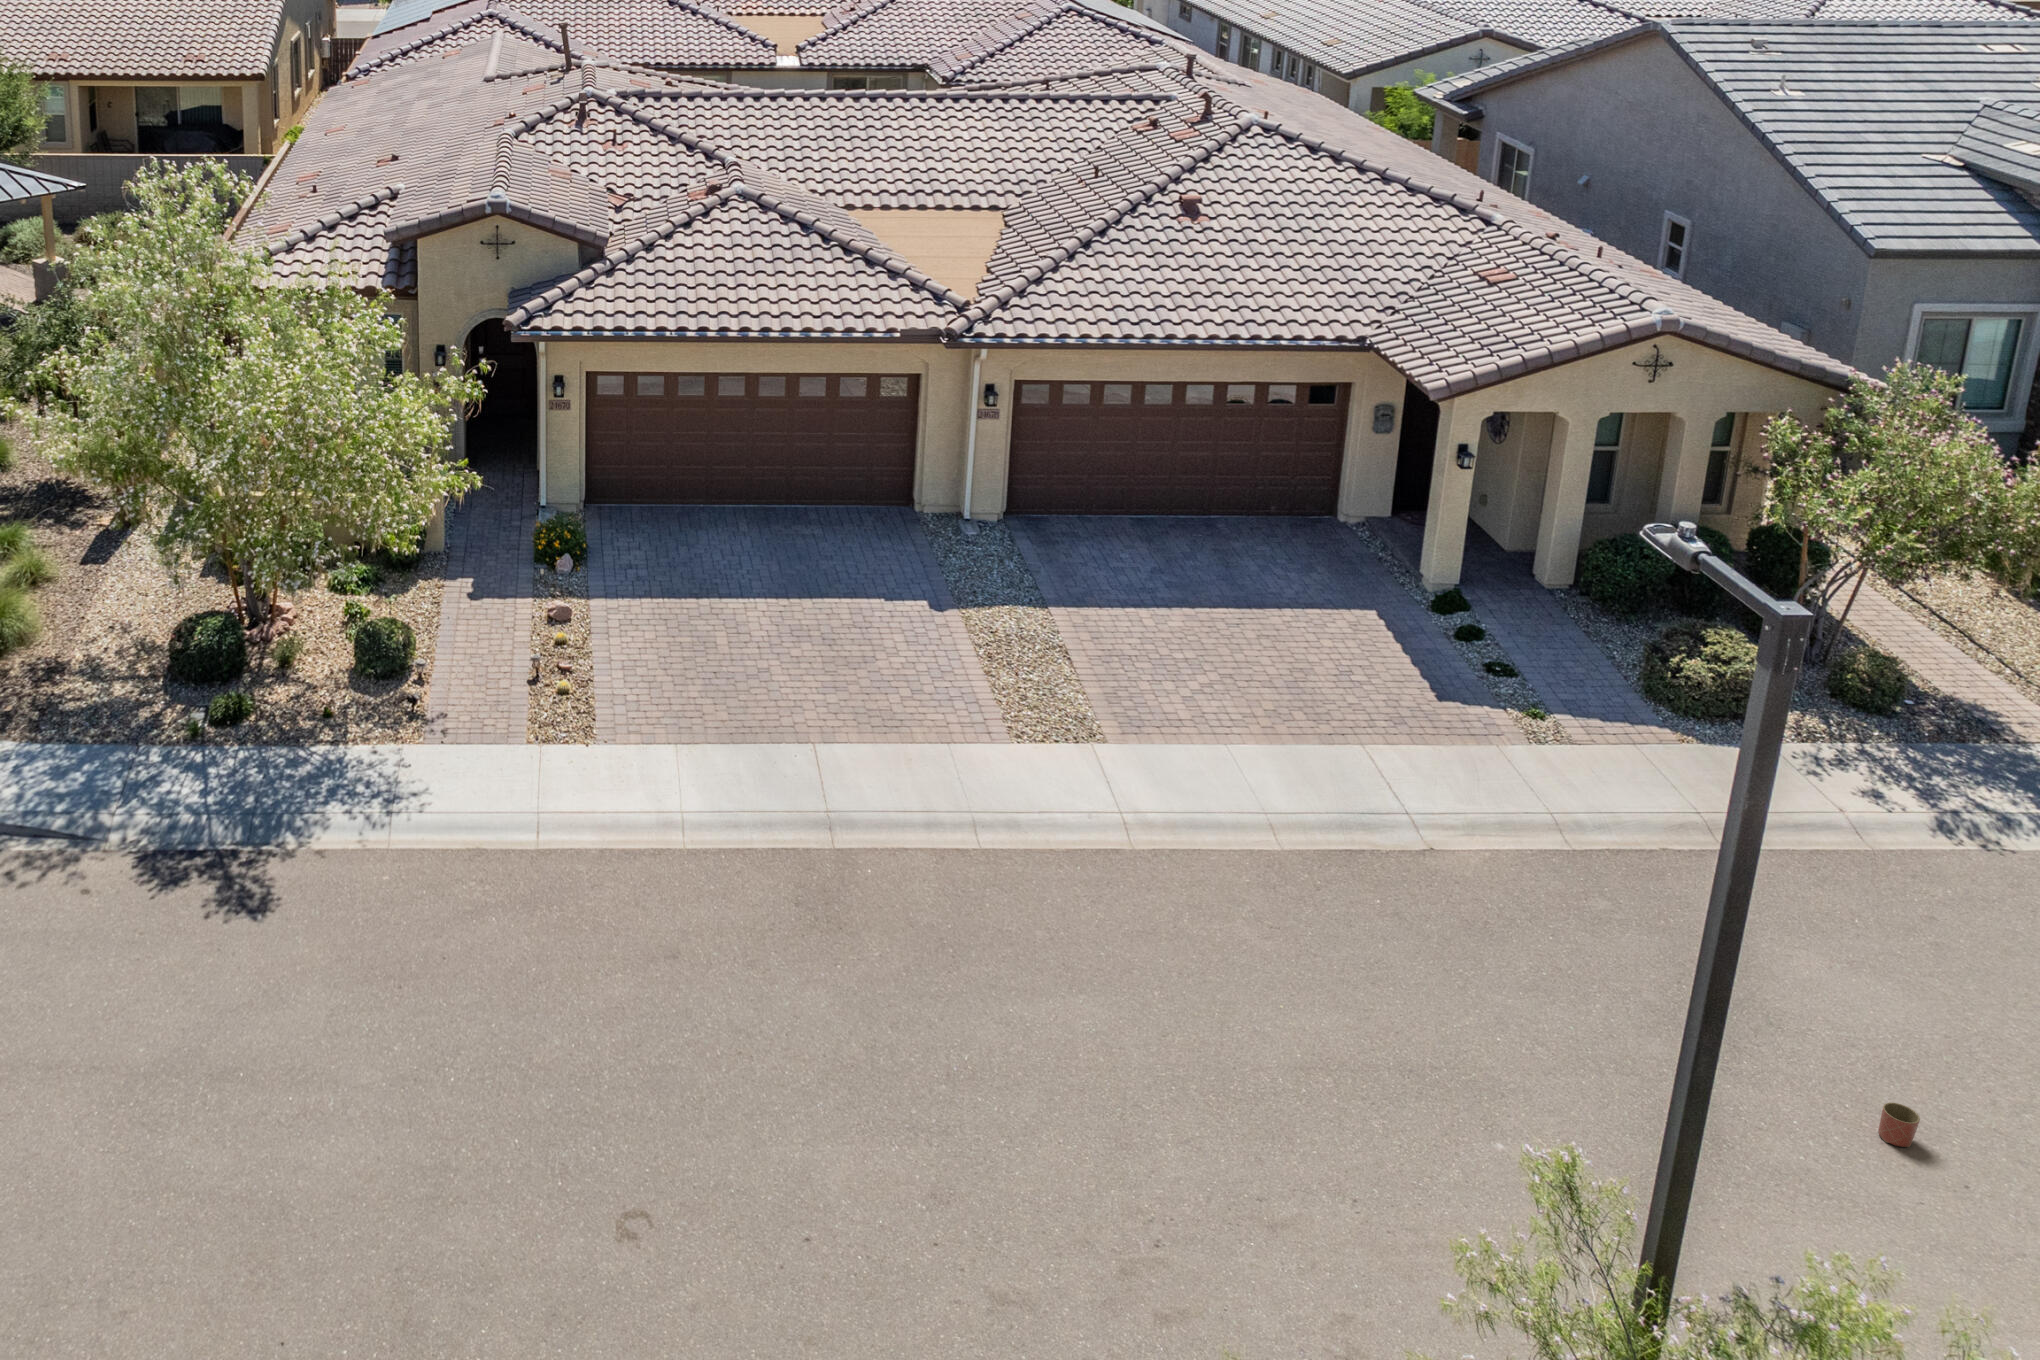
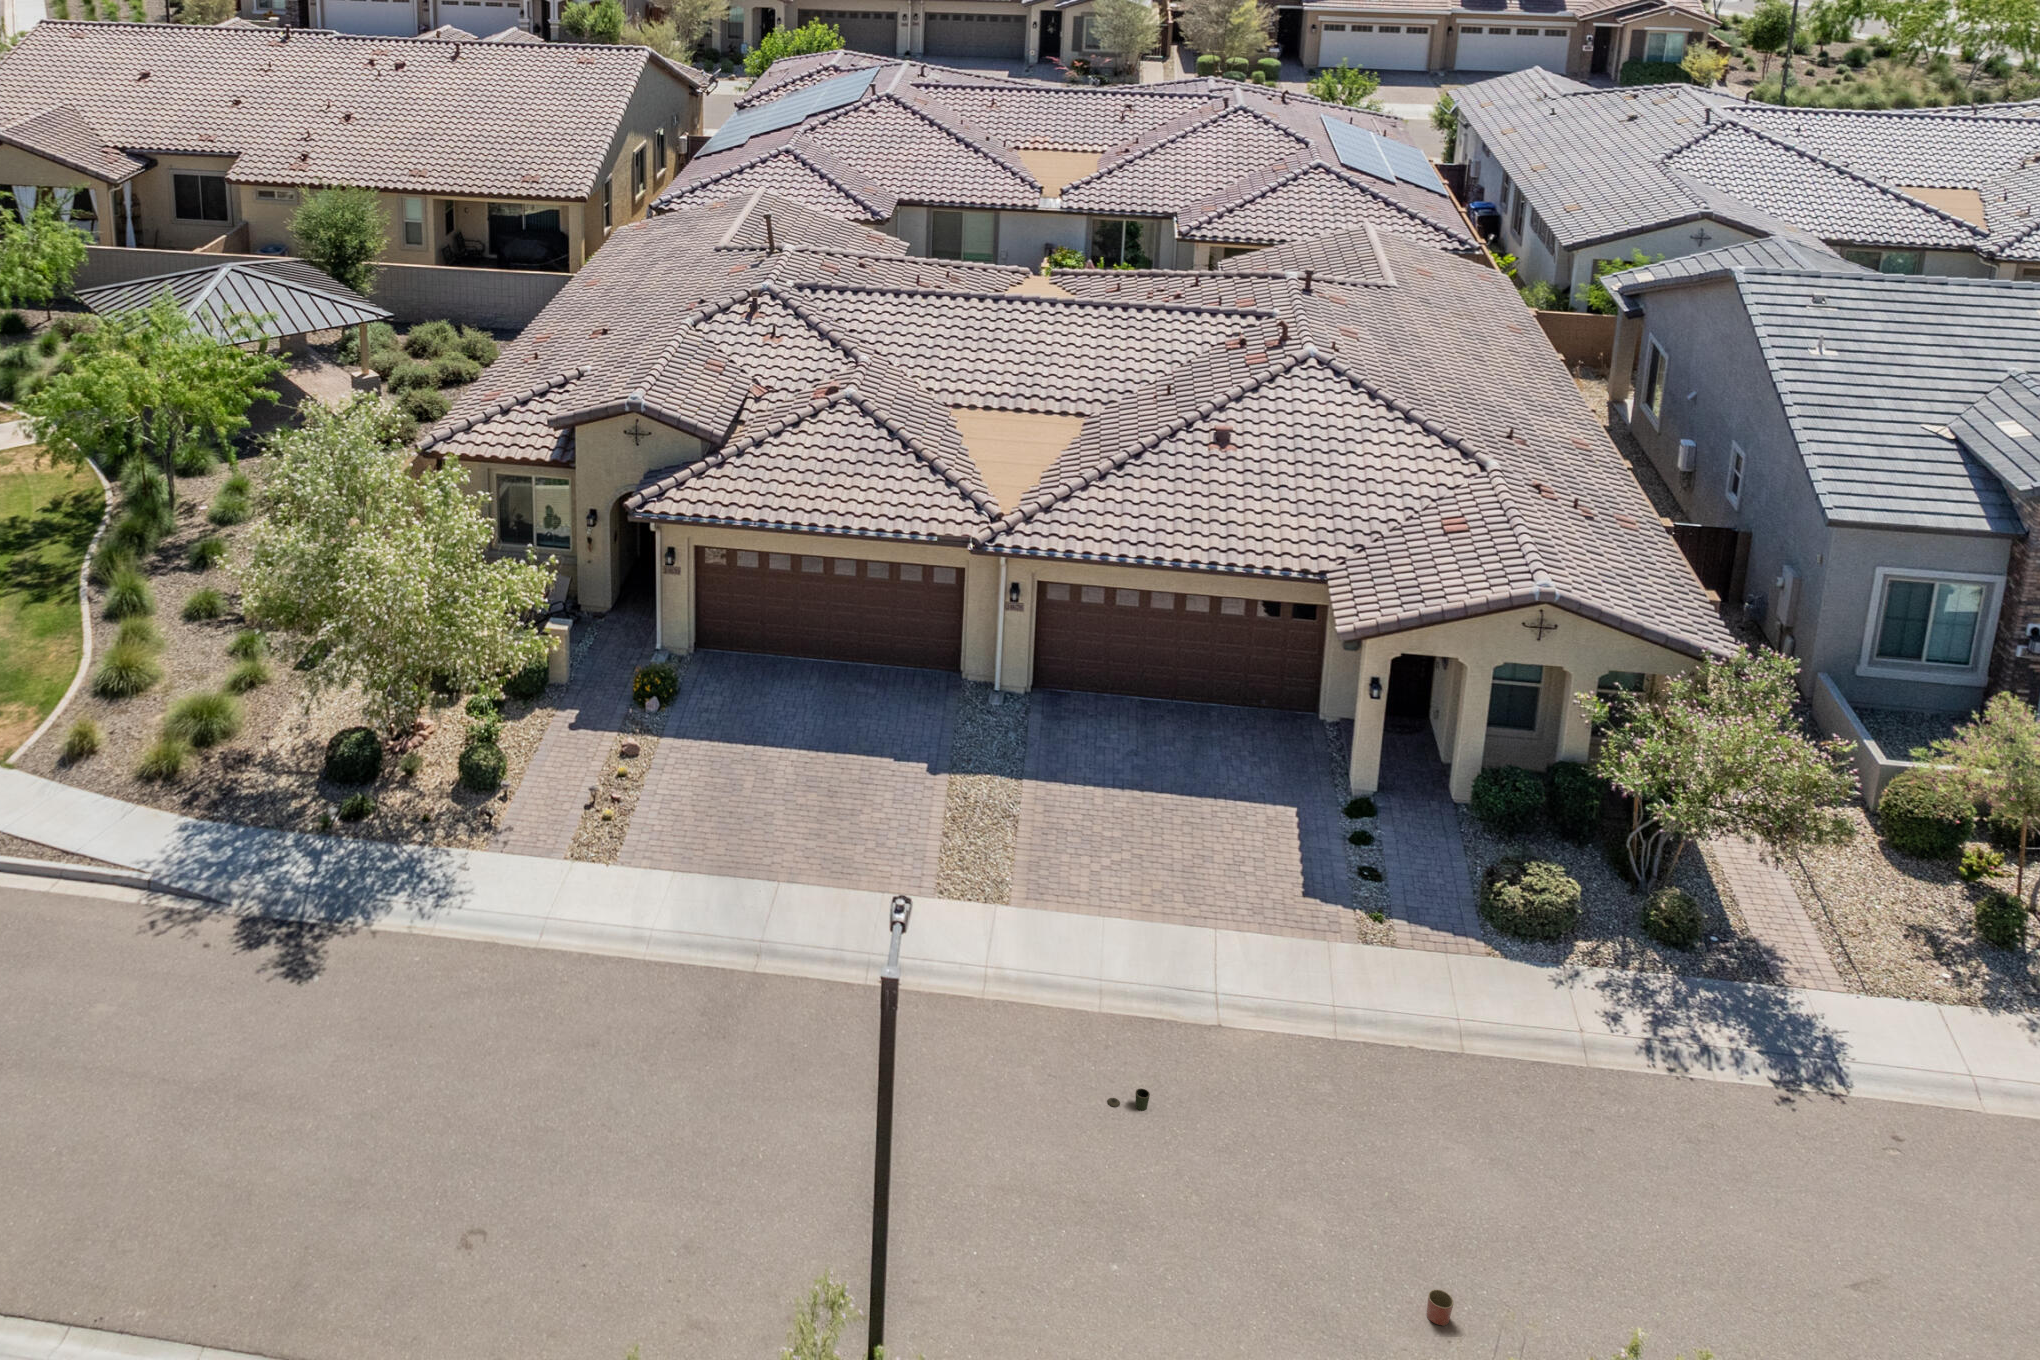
trash can: none [1354,918,1410,946] -> present [1108,1089,1150,1111]

